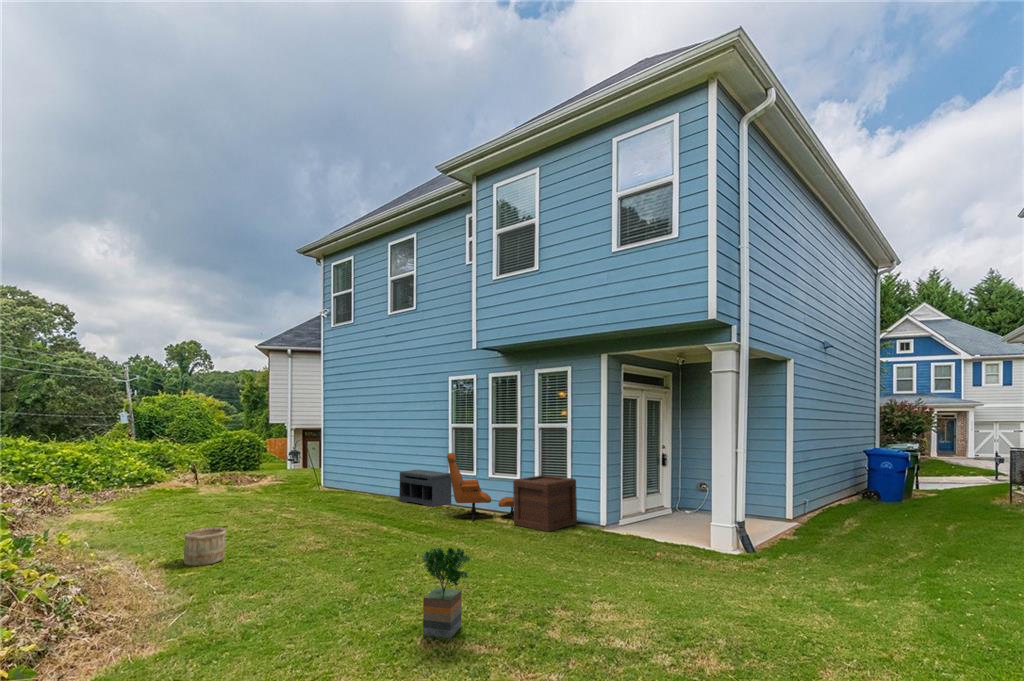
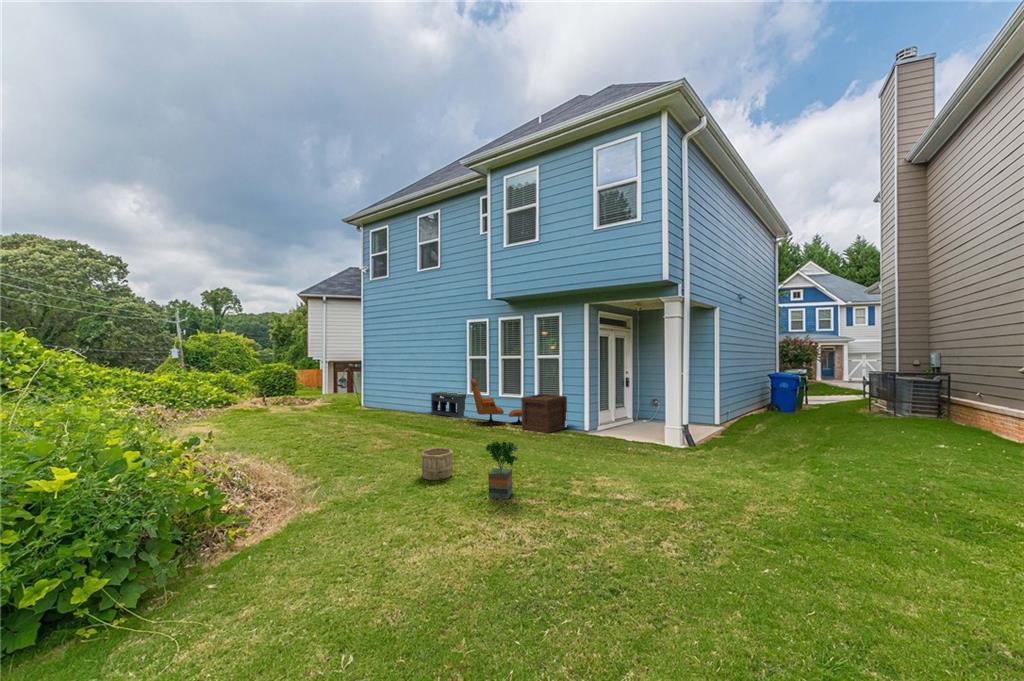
wooden bucket: present [184,527,227,566] -> present [421,447,453,480]

